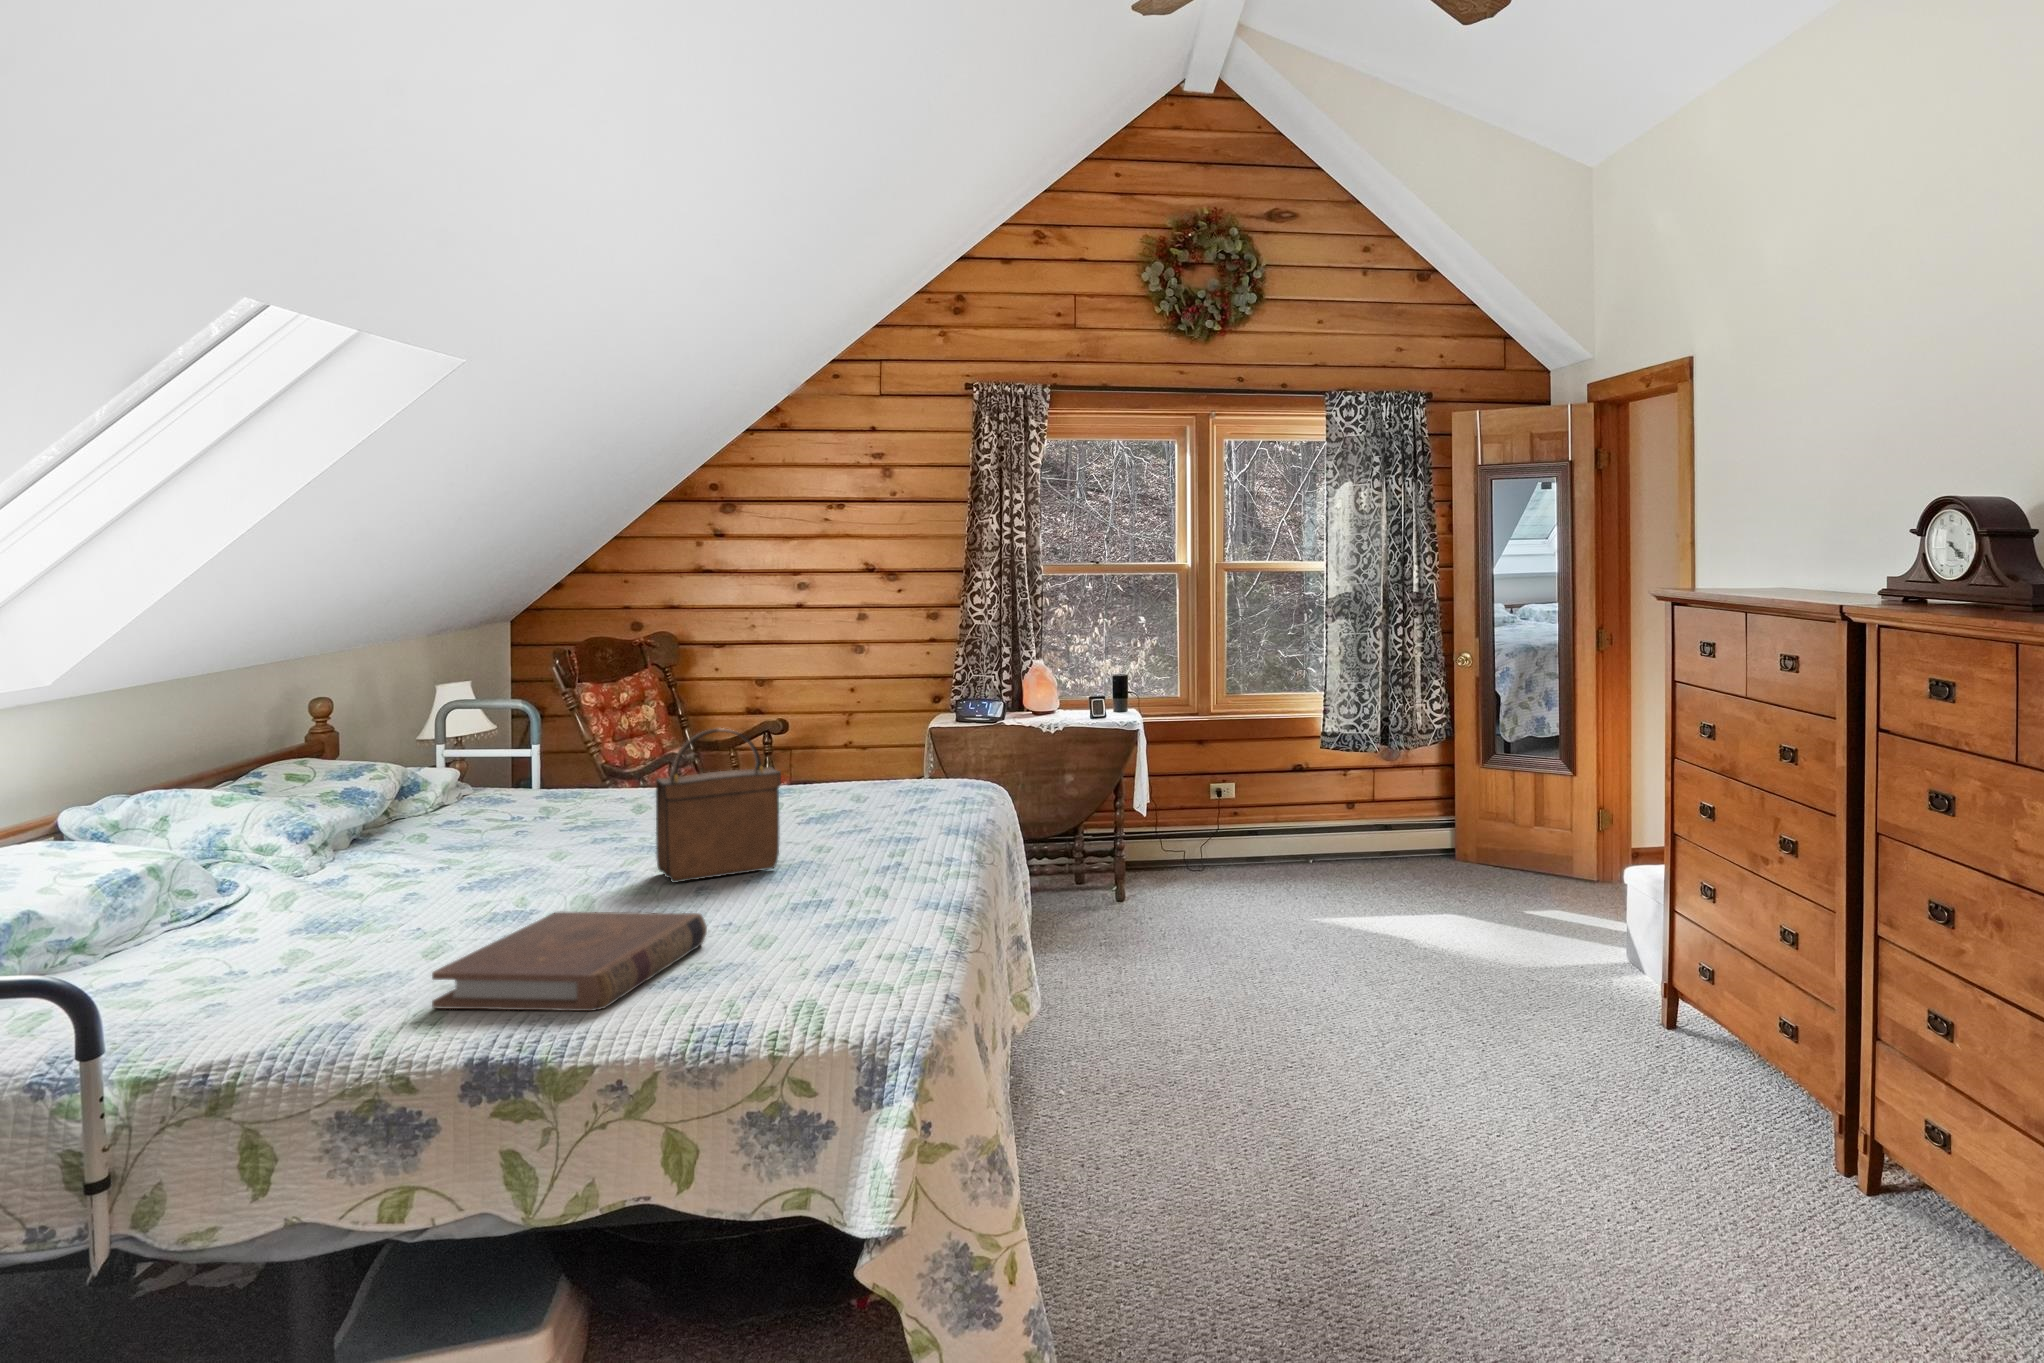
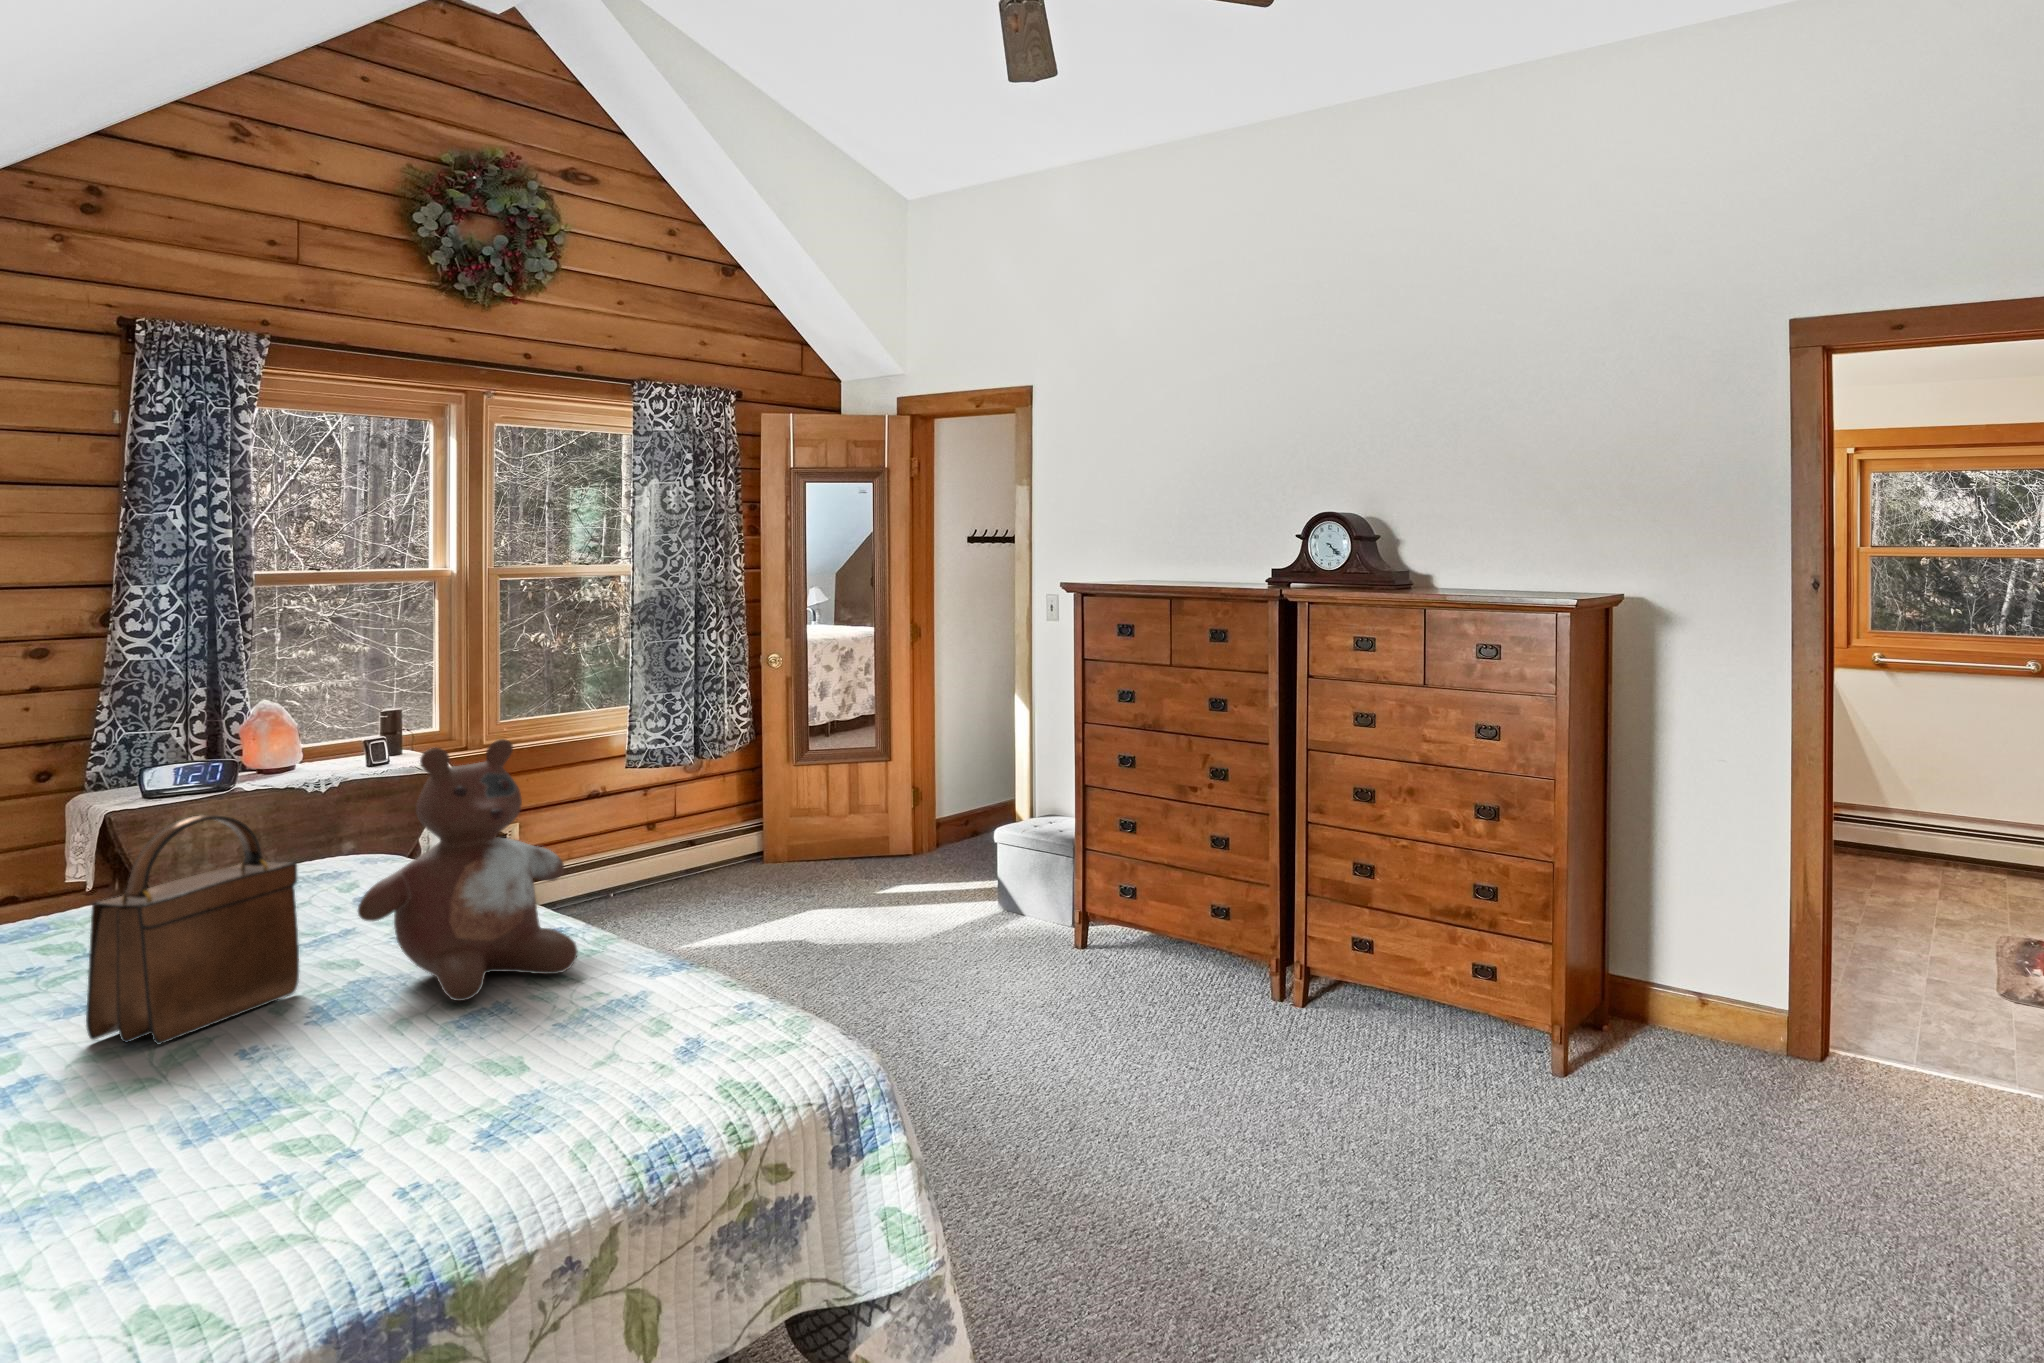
stuffed bear: none [788,694,945,896] -> present [358,739,578,1001]
book: present [432,911,707,1011] -> none [139,1048,463,1277]

